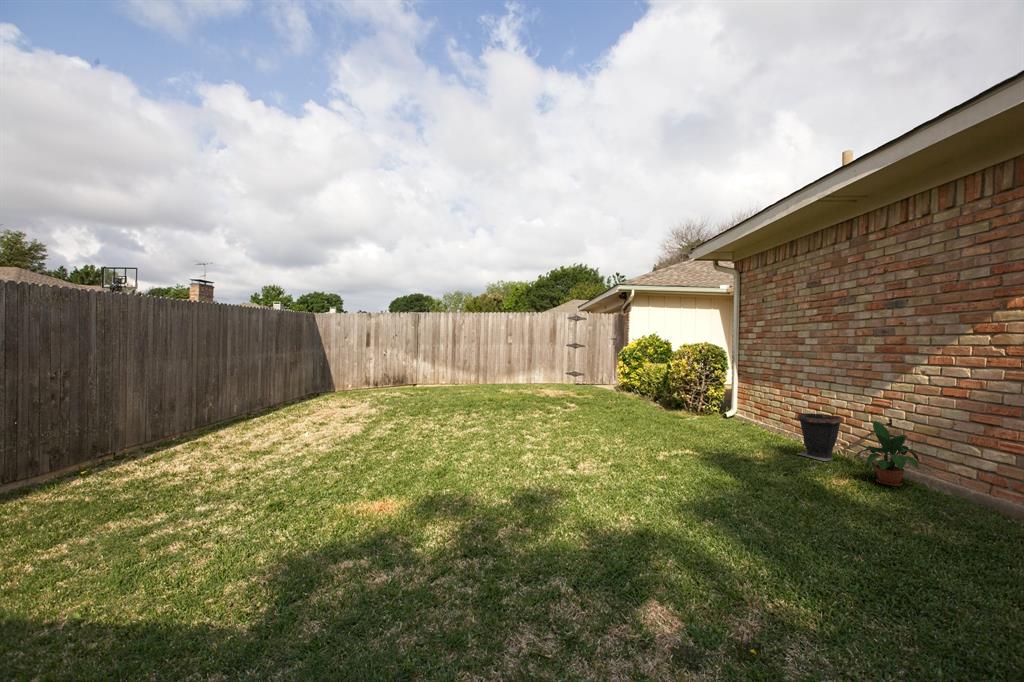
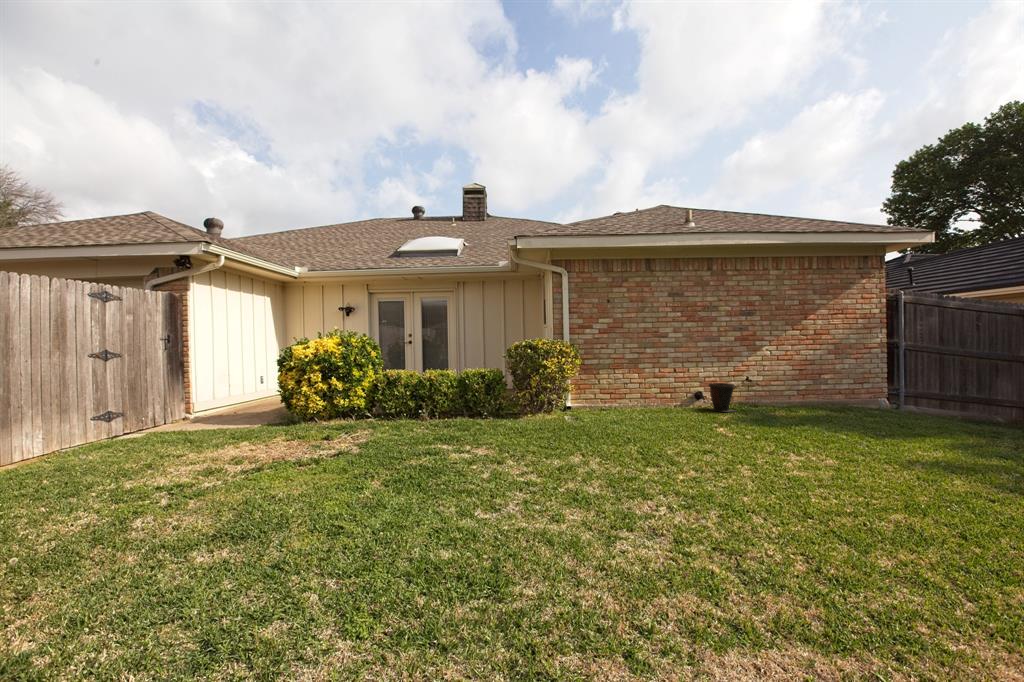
potted plant: present [855,421,919,486] -> none [760,378,793,410]

